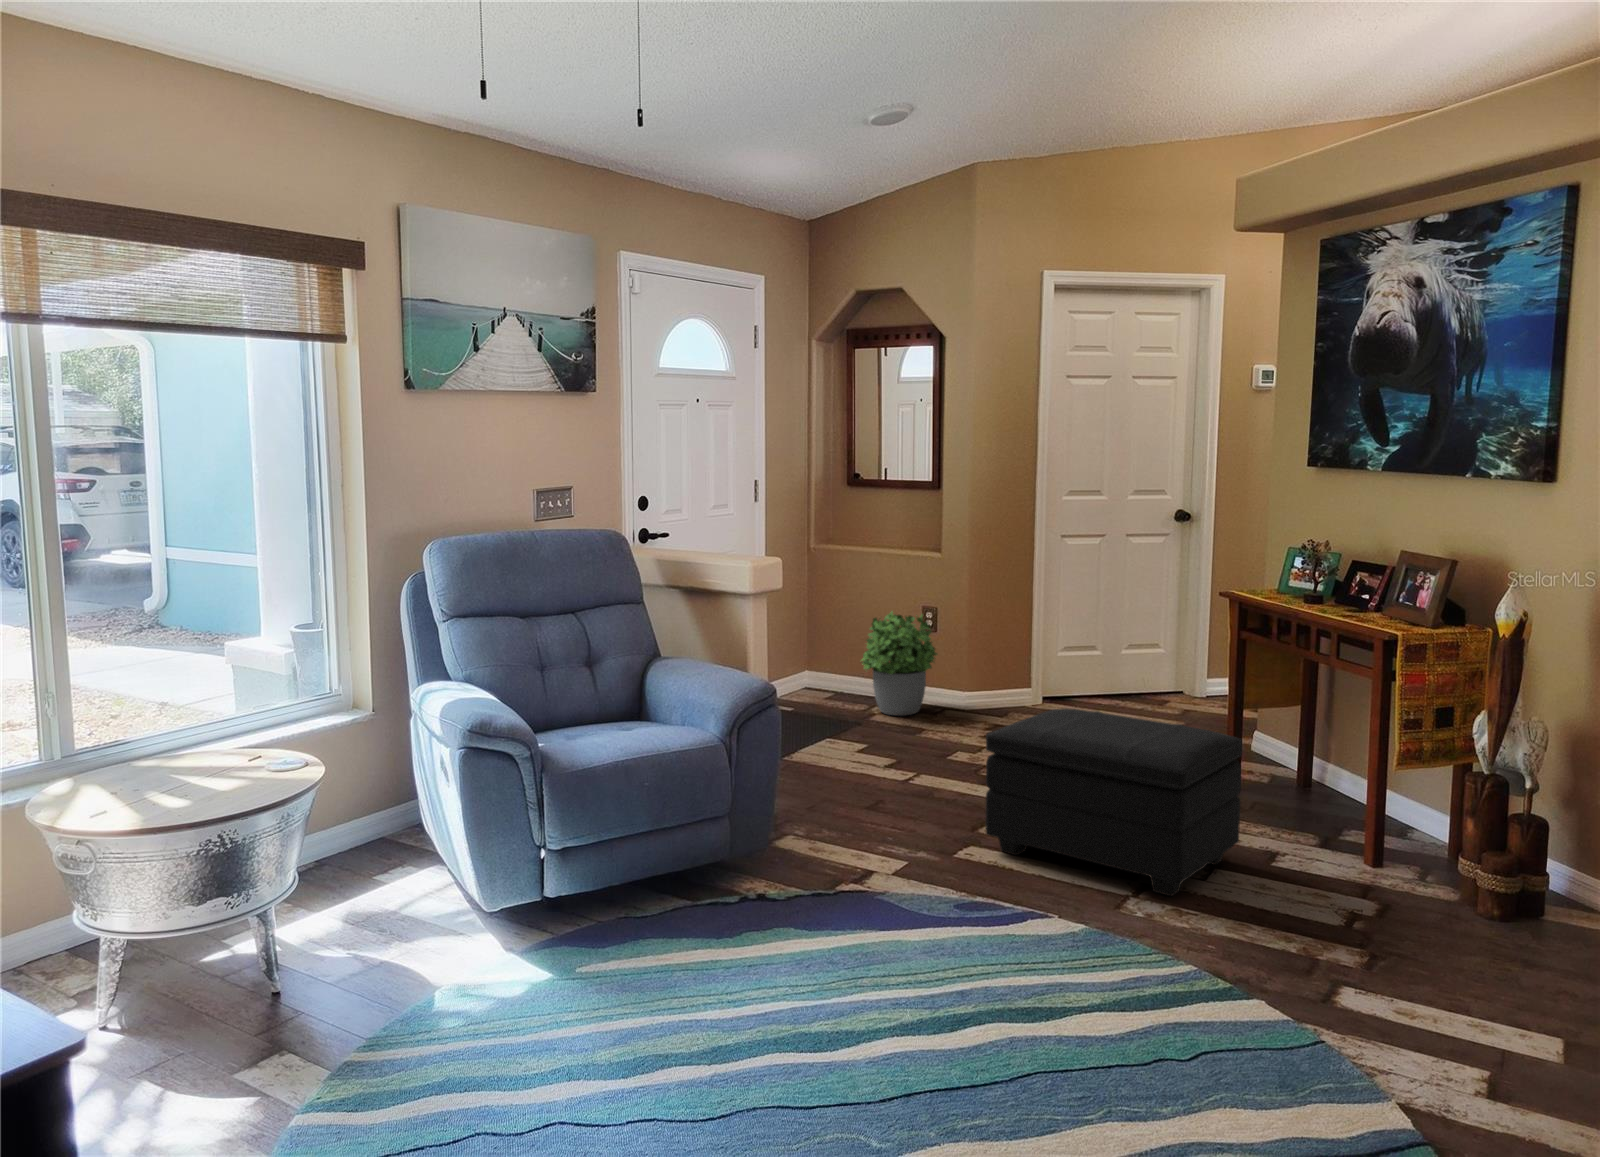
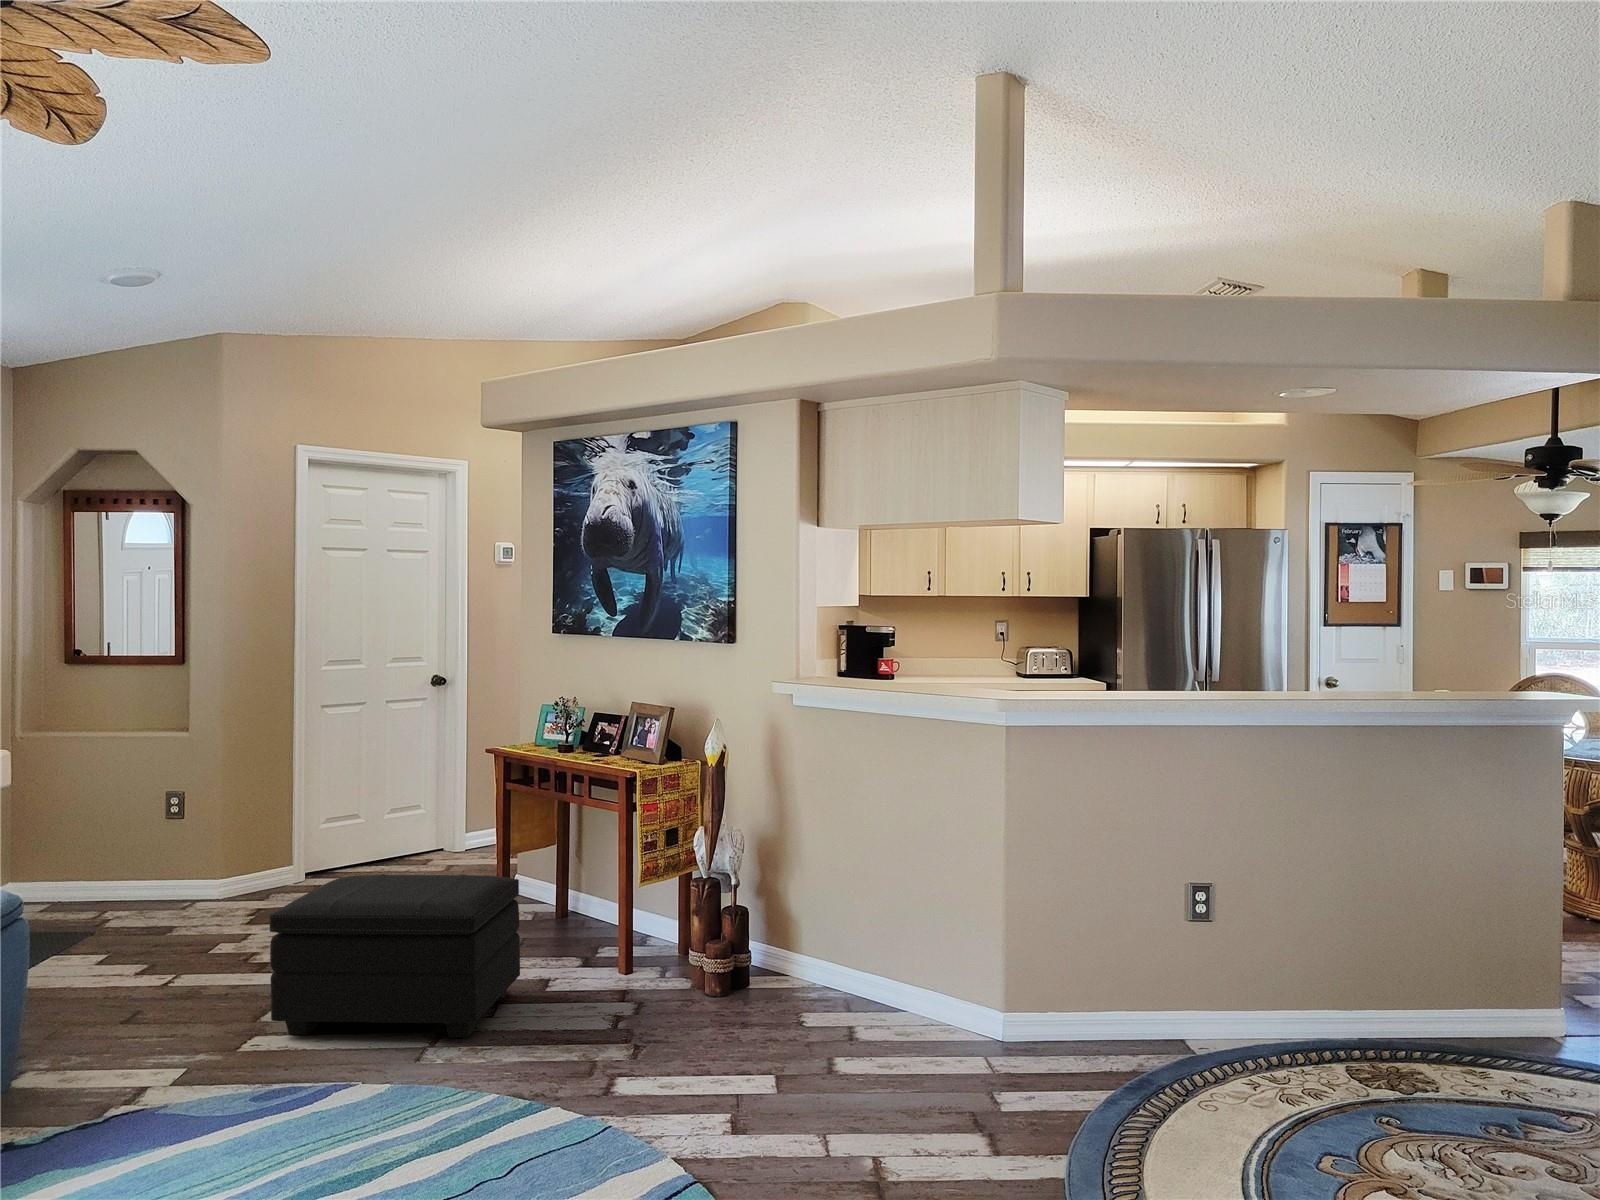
potted plant: present [861,612,937,716] -> none [84,798,187,917]

